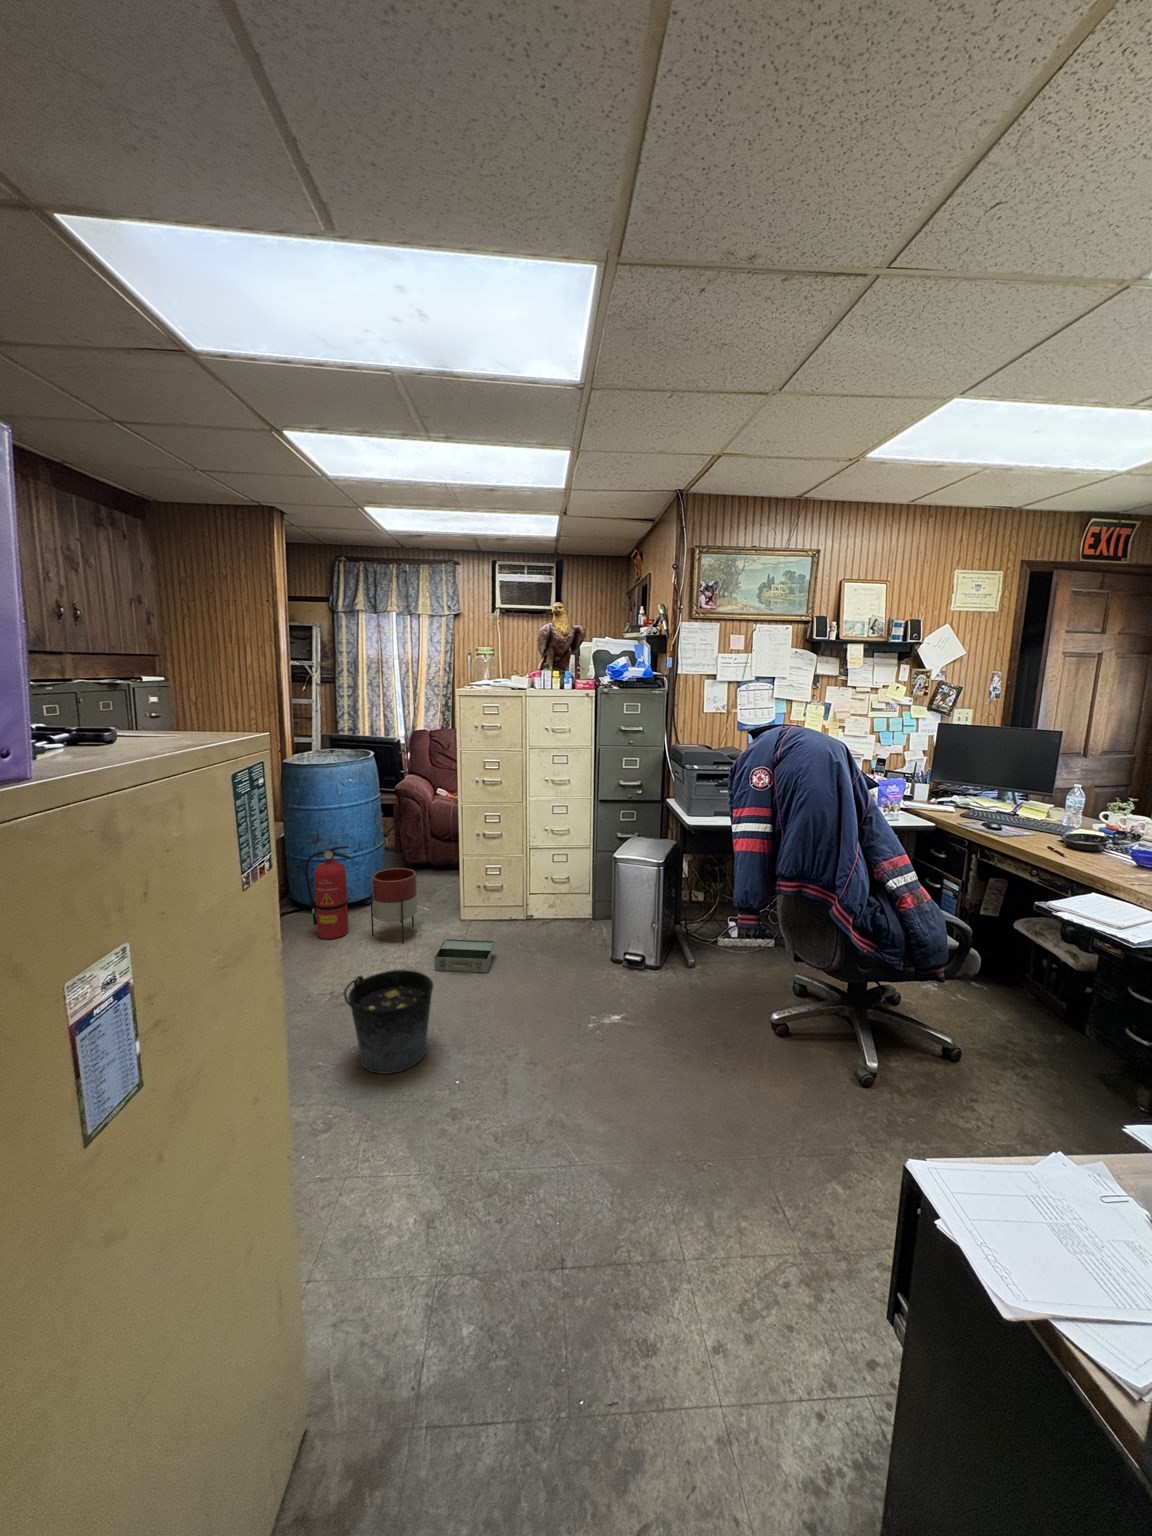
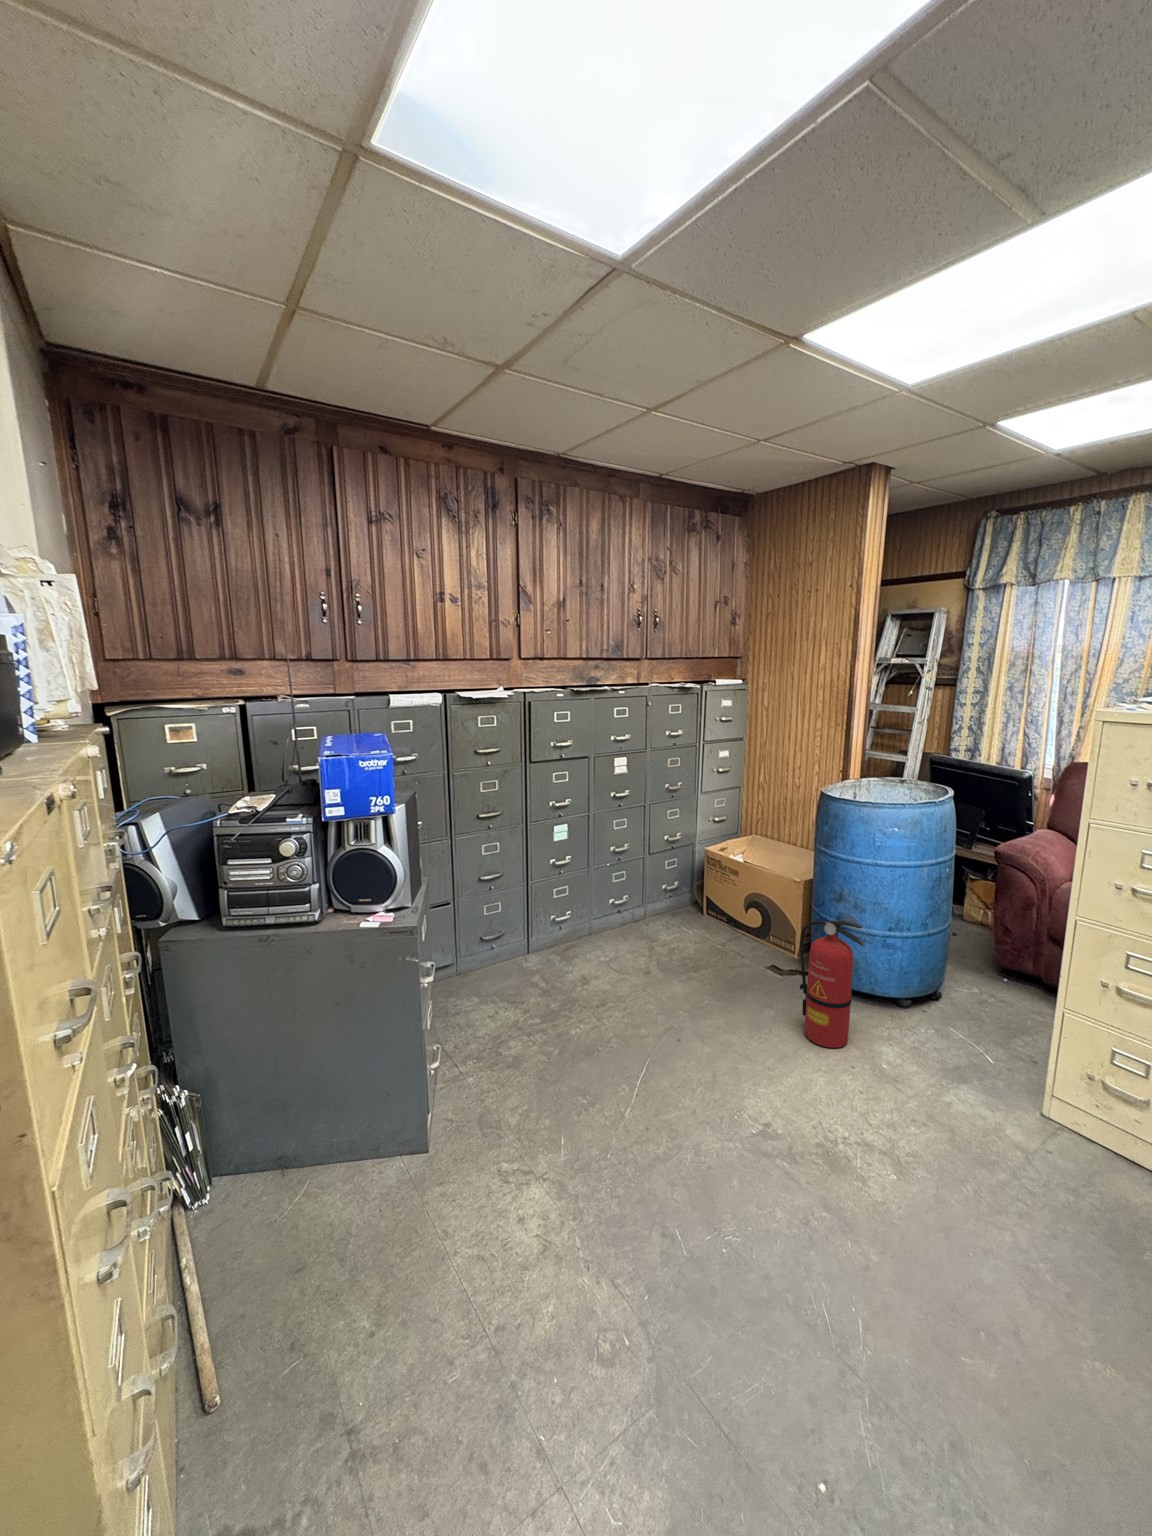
planter: present [370,868,417,944] -> none [874,978,958,1112]
toolbox: present [434,939,495,973] -> none [934,1151,1083,1277]
bucket: present [344,970,433,1074] -> none [695,1154,850,1380]

